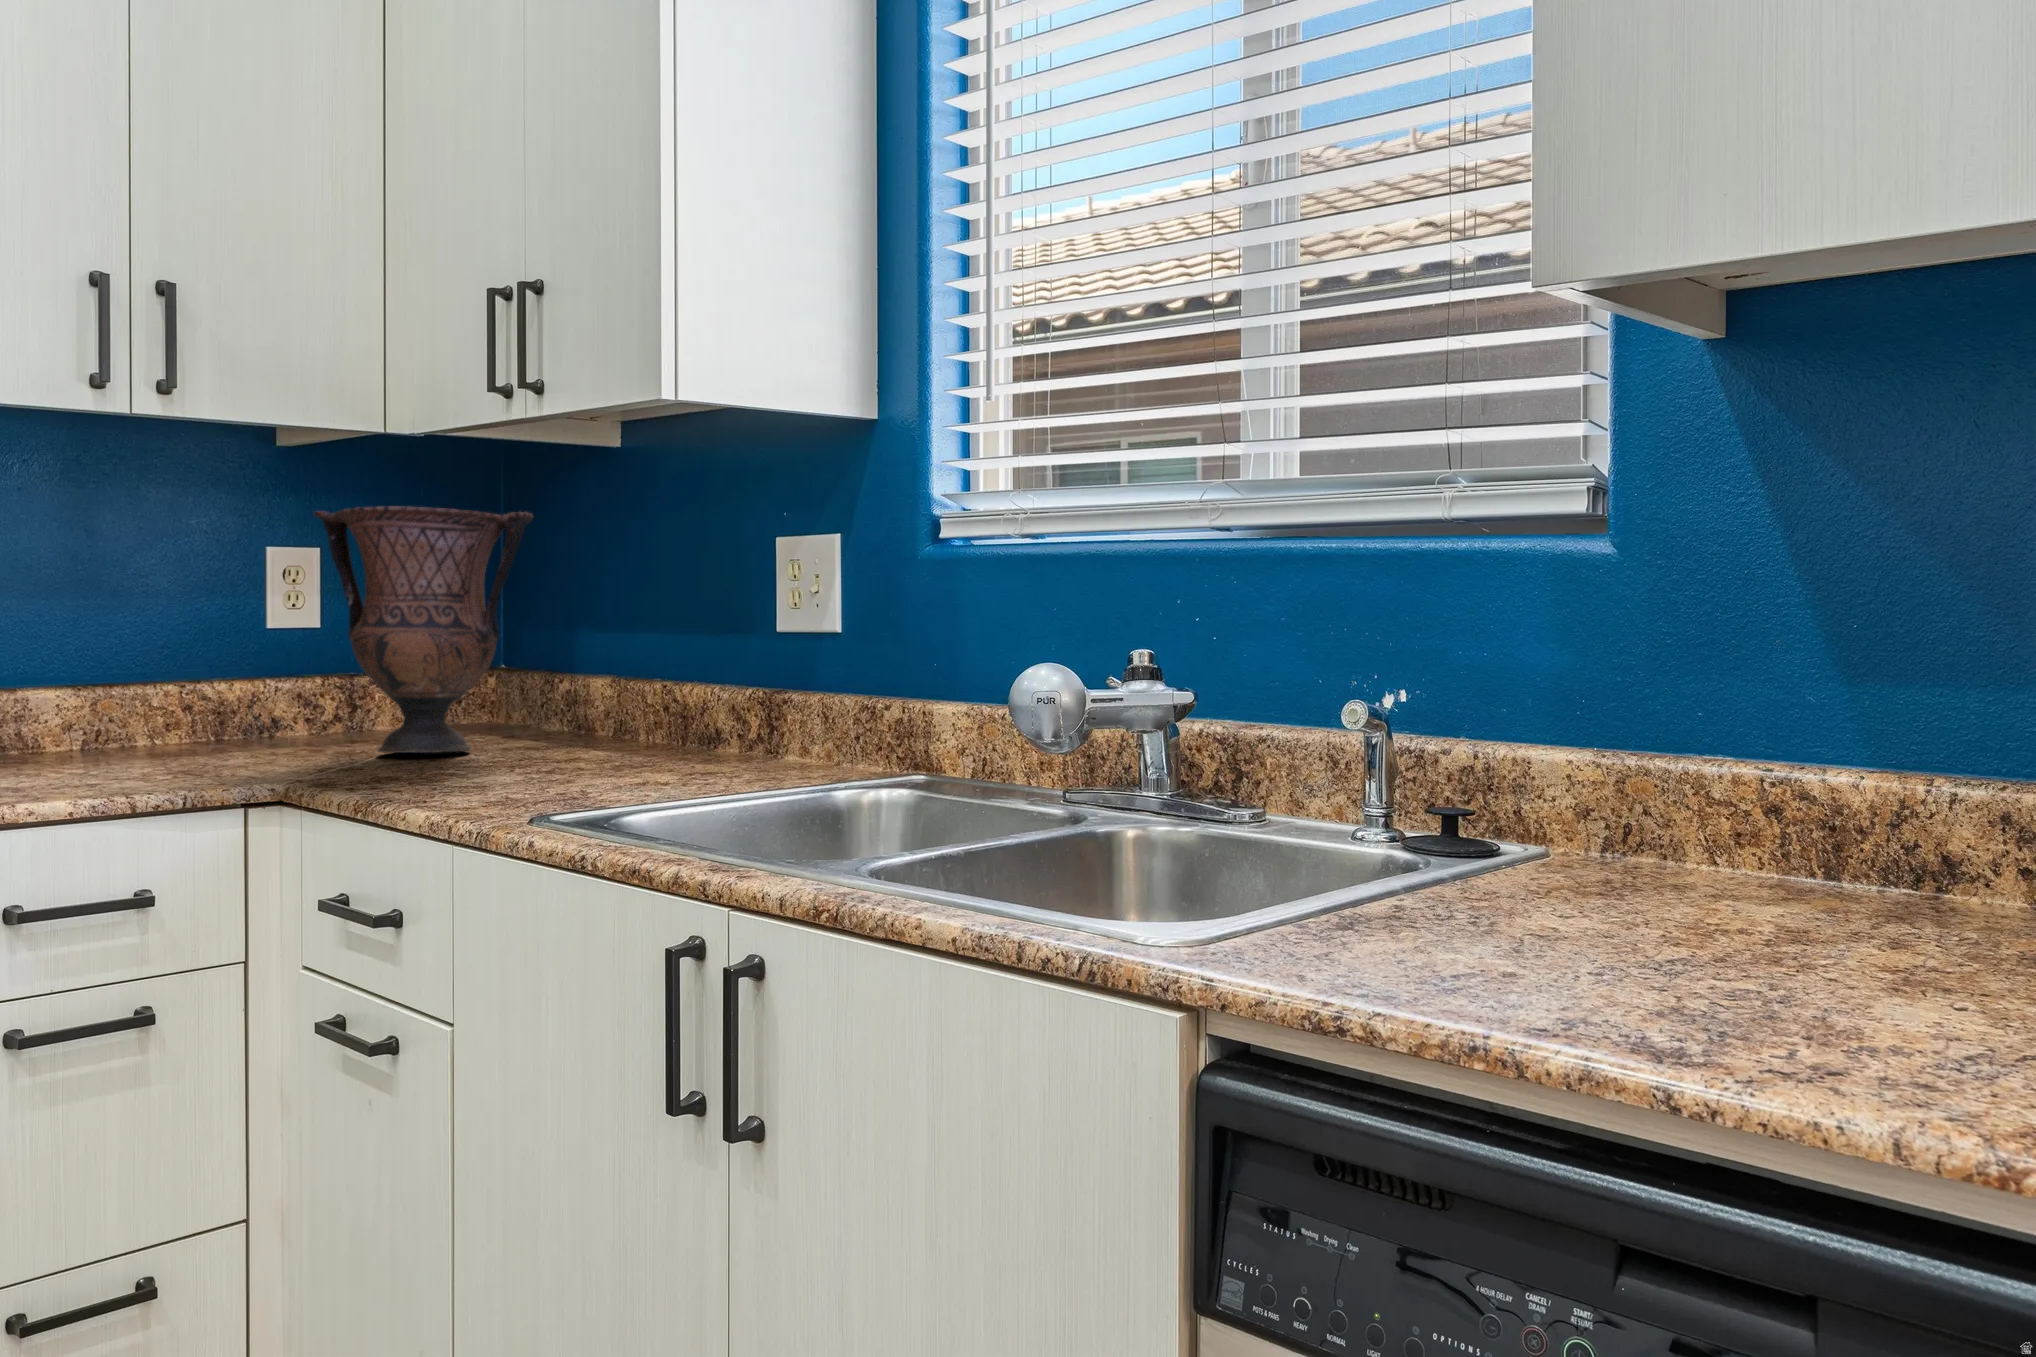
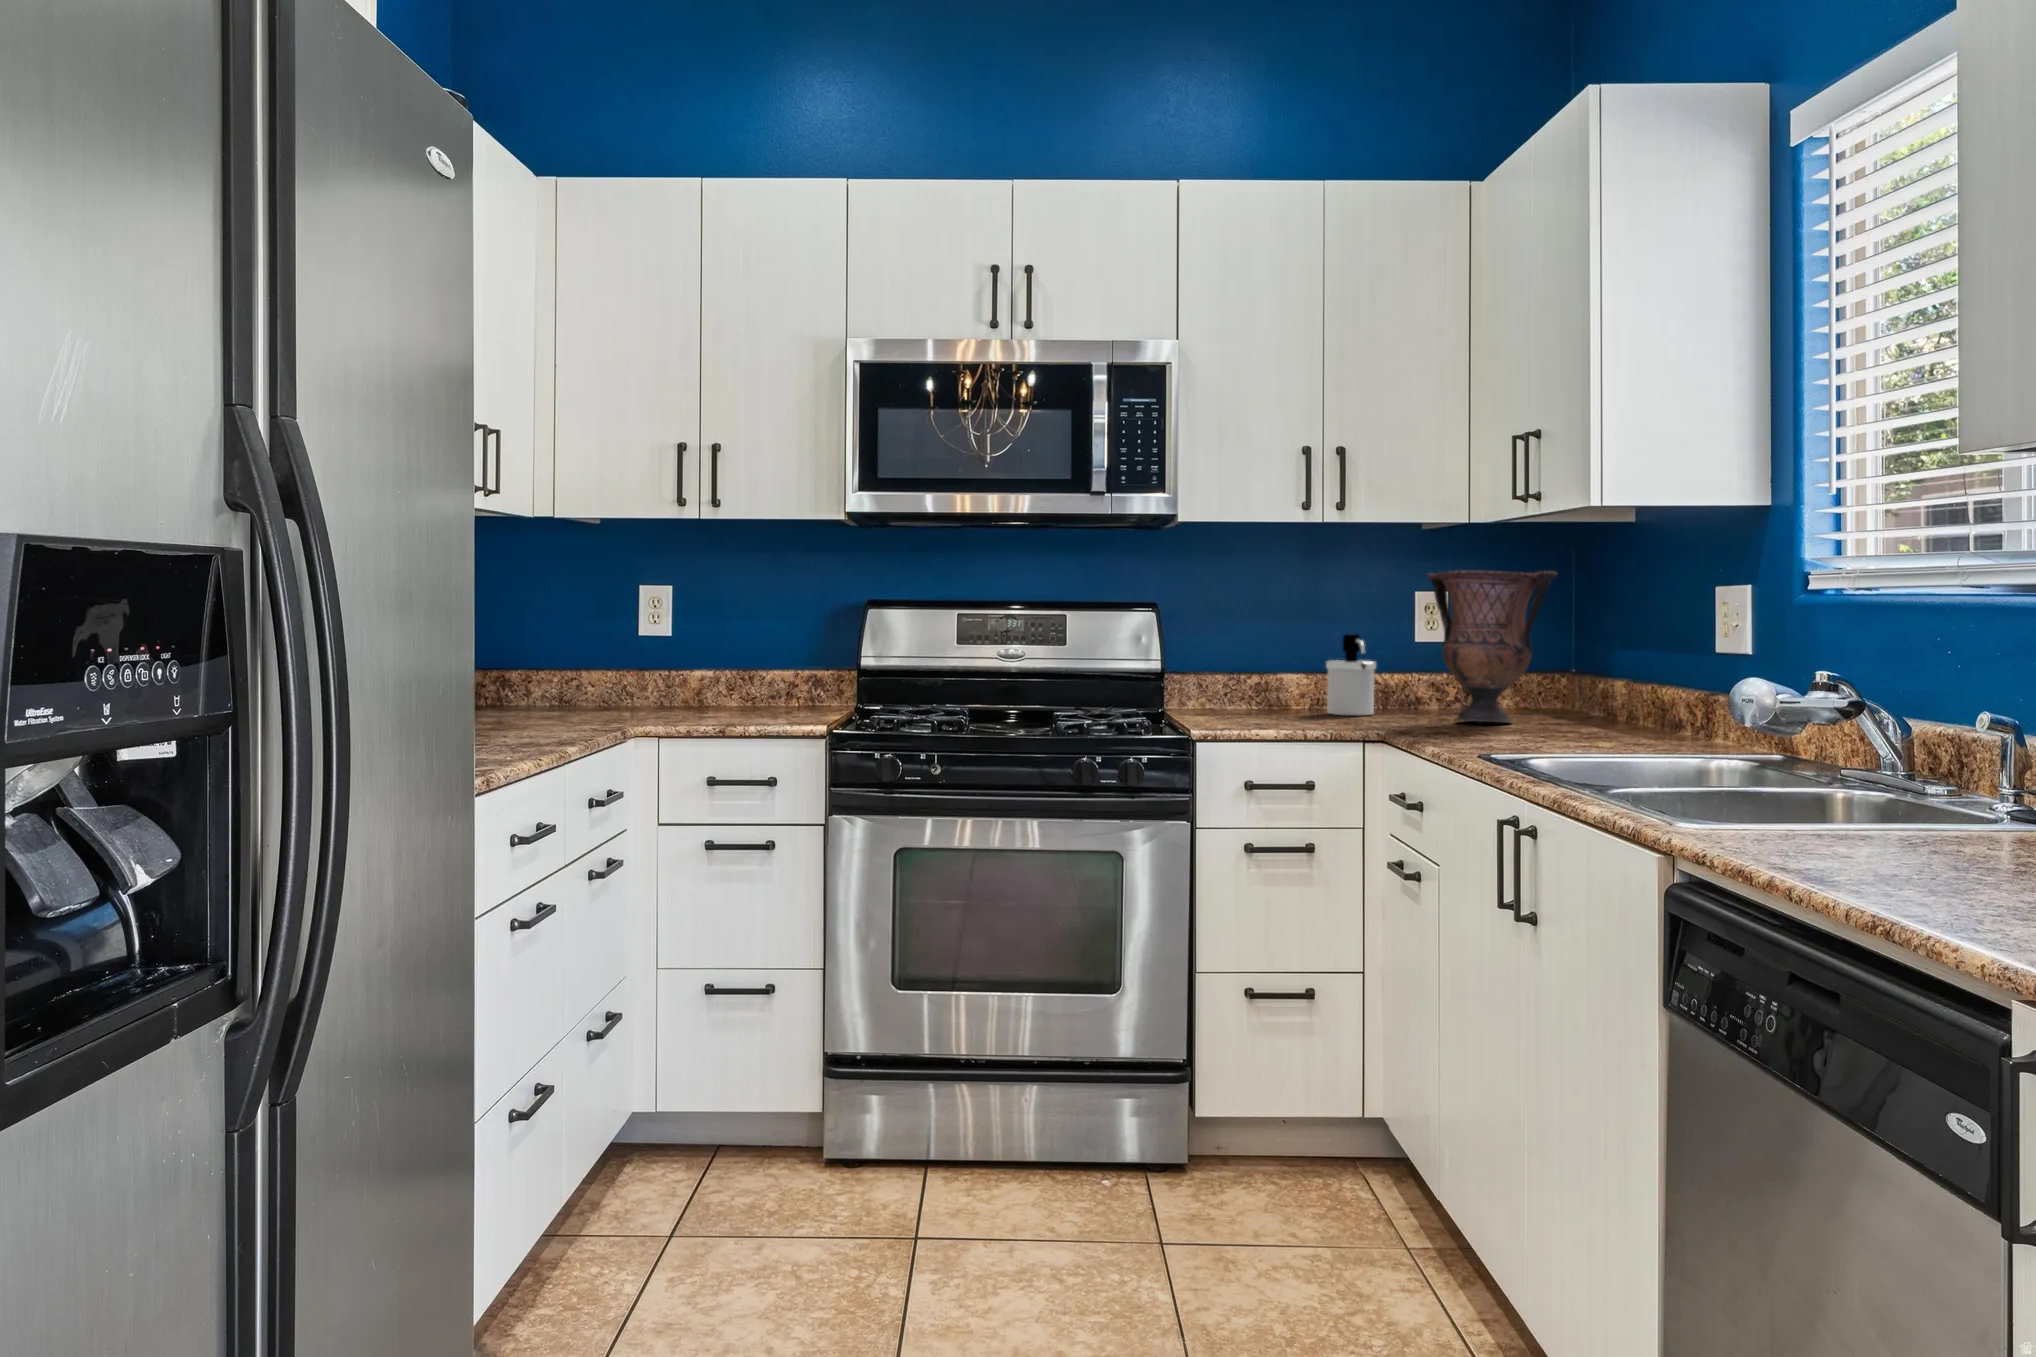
soap dispenser: none [122,615,217,756] -> present [1326,634,1376,716]

